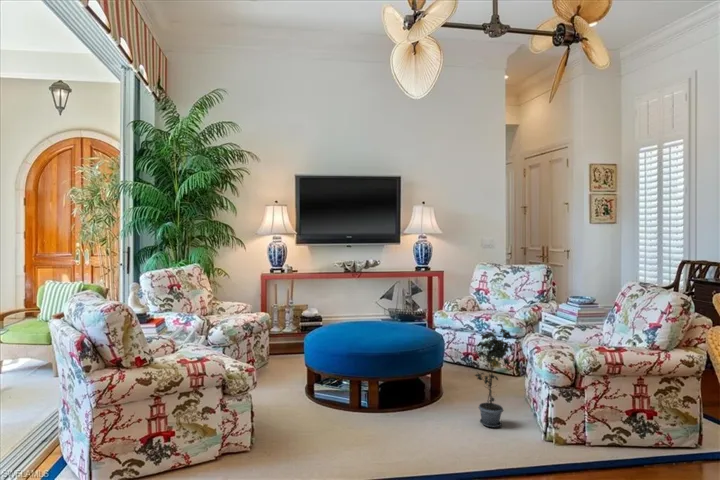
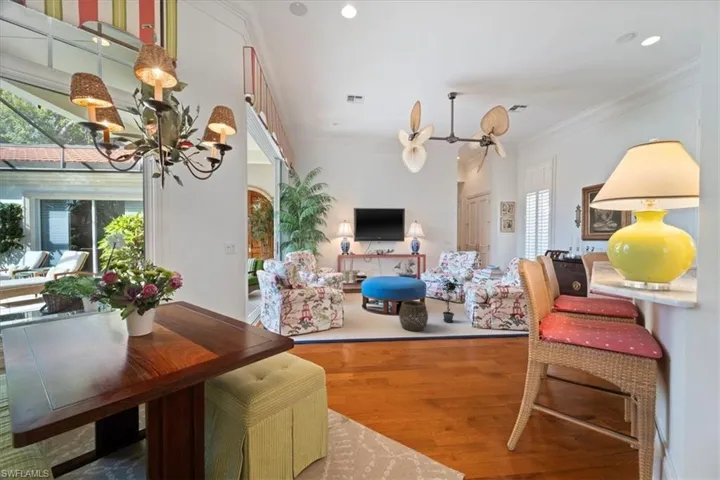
woven basket: none [381,383,447,456] -> present [399,301,428,331]

